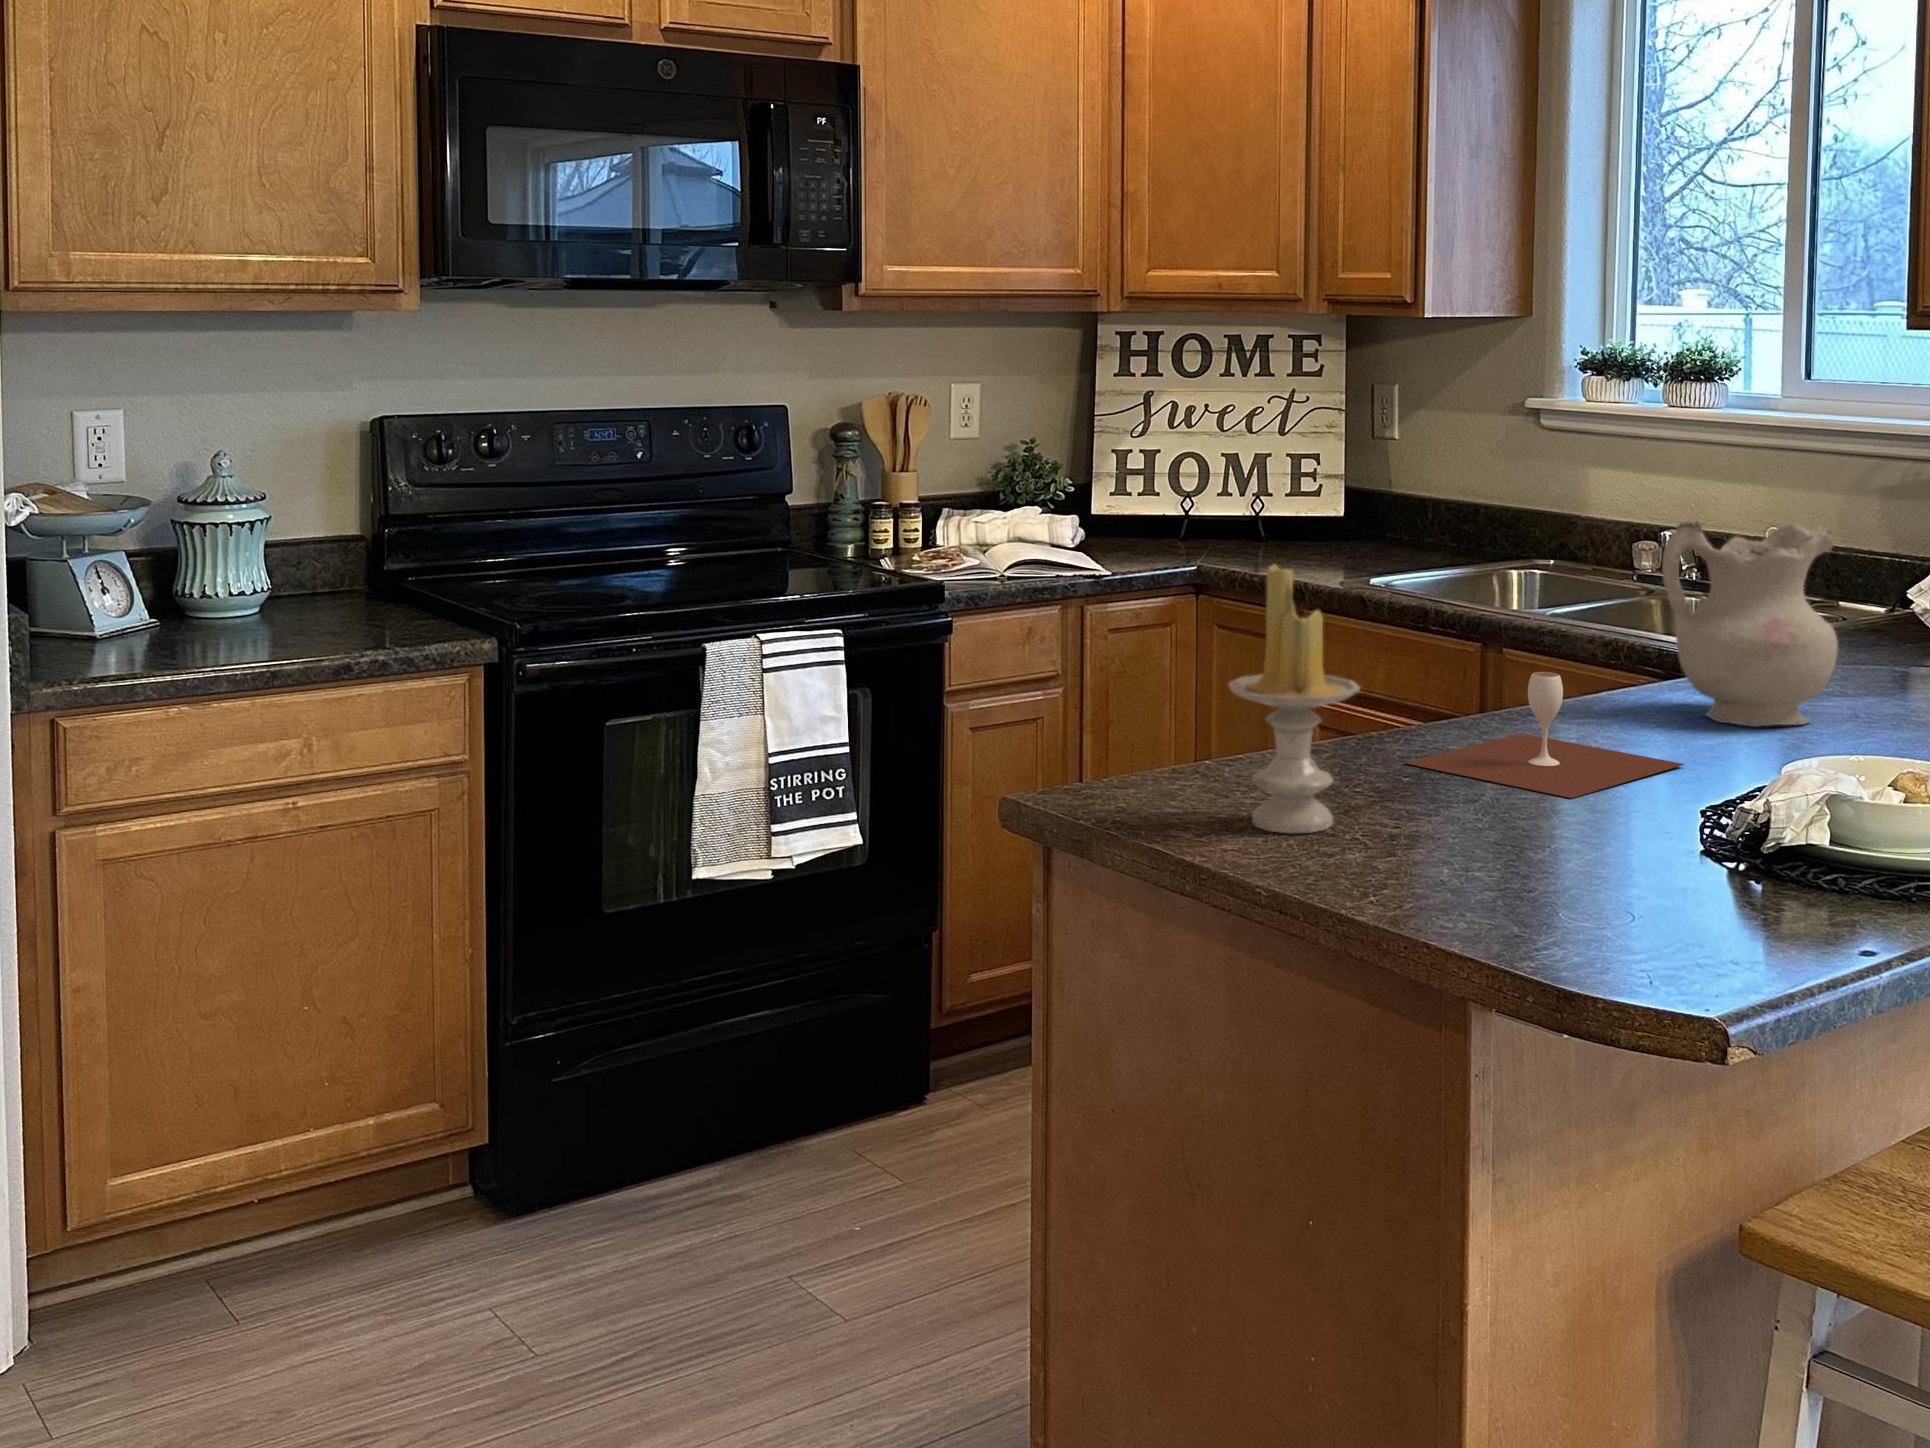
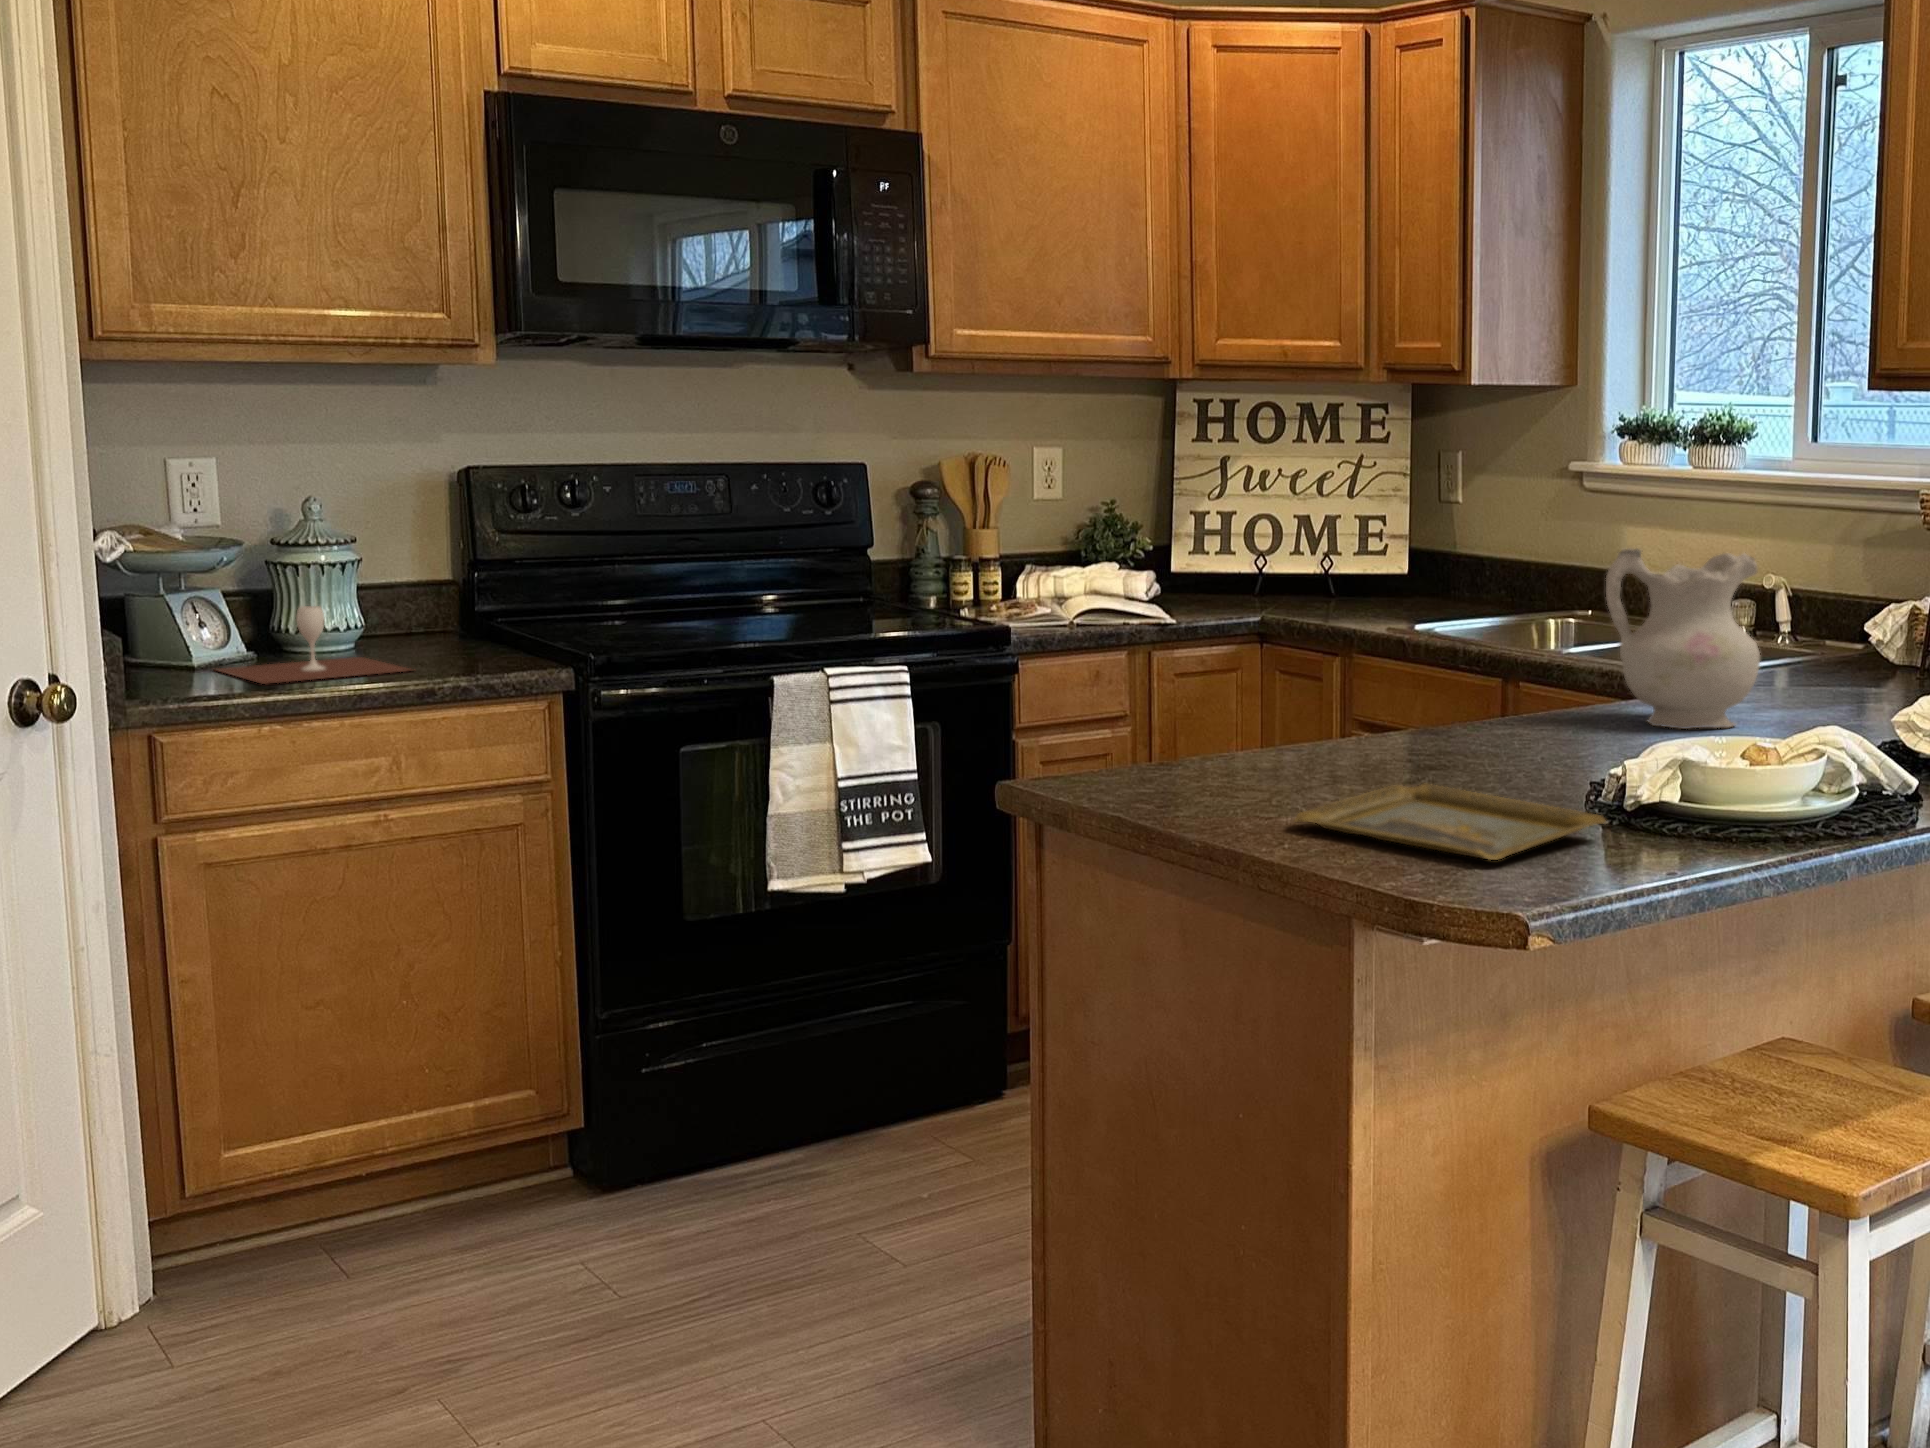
candle: present [1229,565,1360,833] -> none [1174,569,1287,800]
wine glass: present [1405,672,1685,798] -> present [217,606,415,684]
tray: none [1391,817,1768,933] -> present [1295,784,1606,860]

